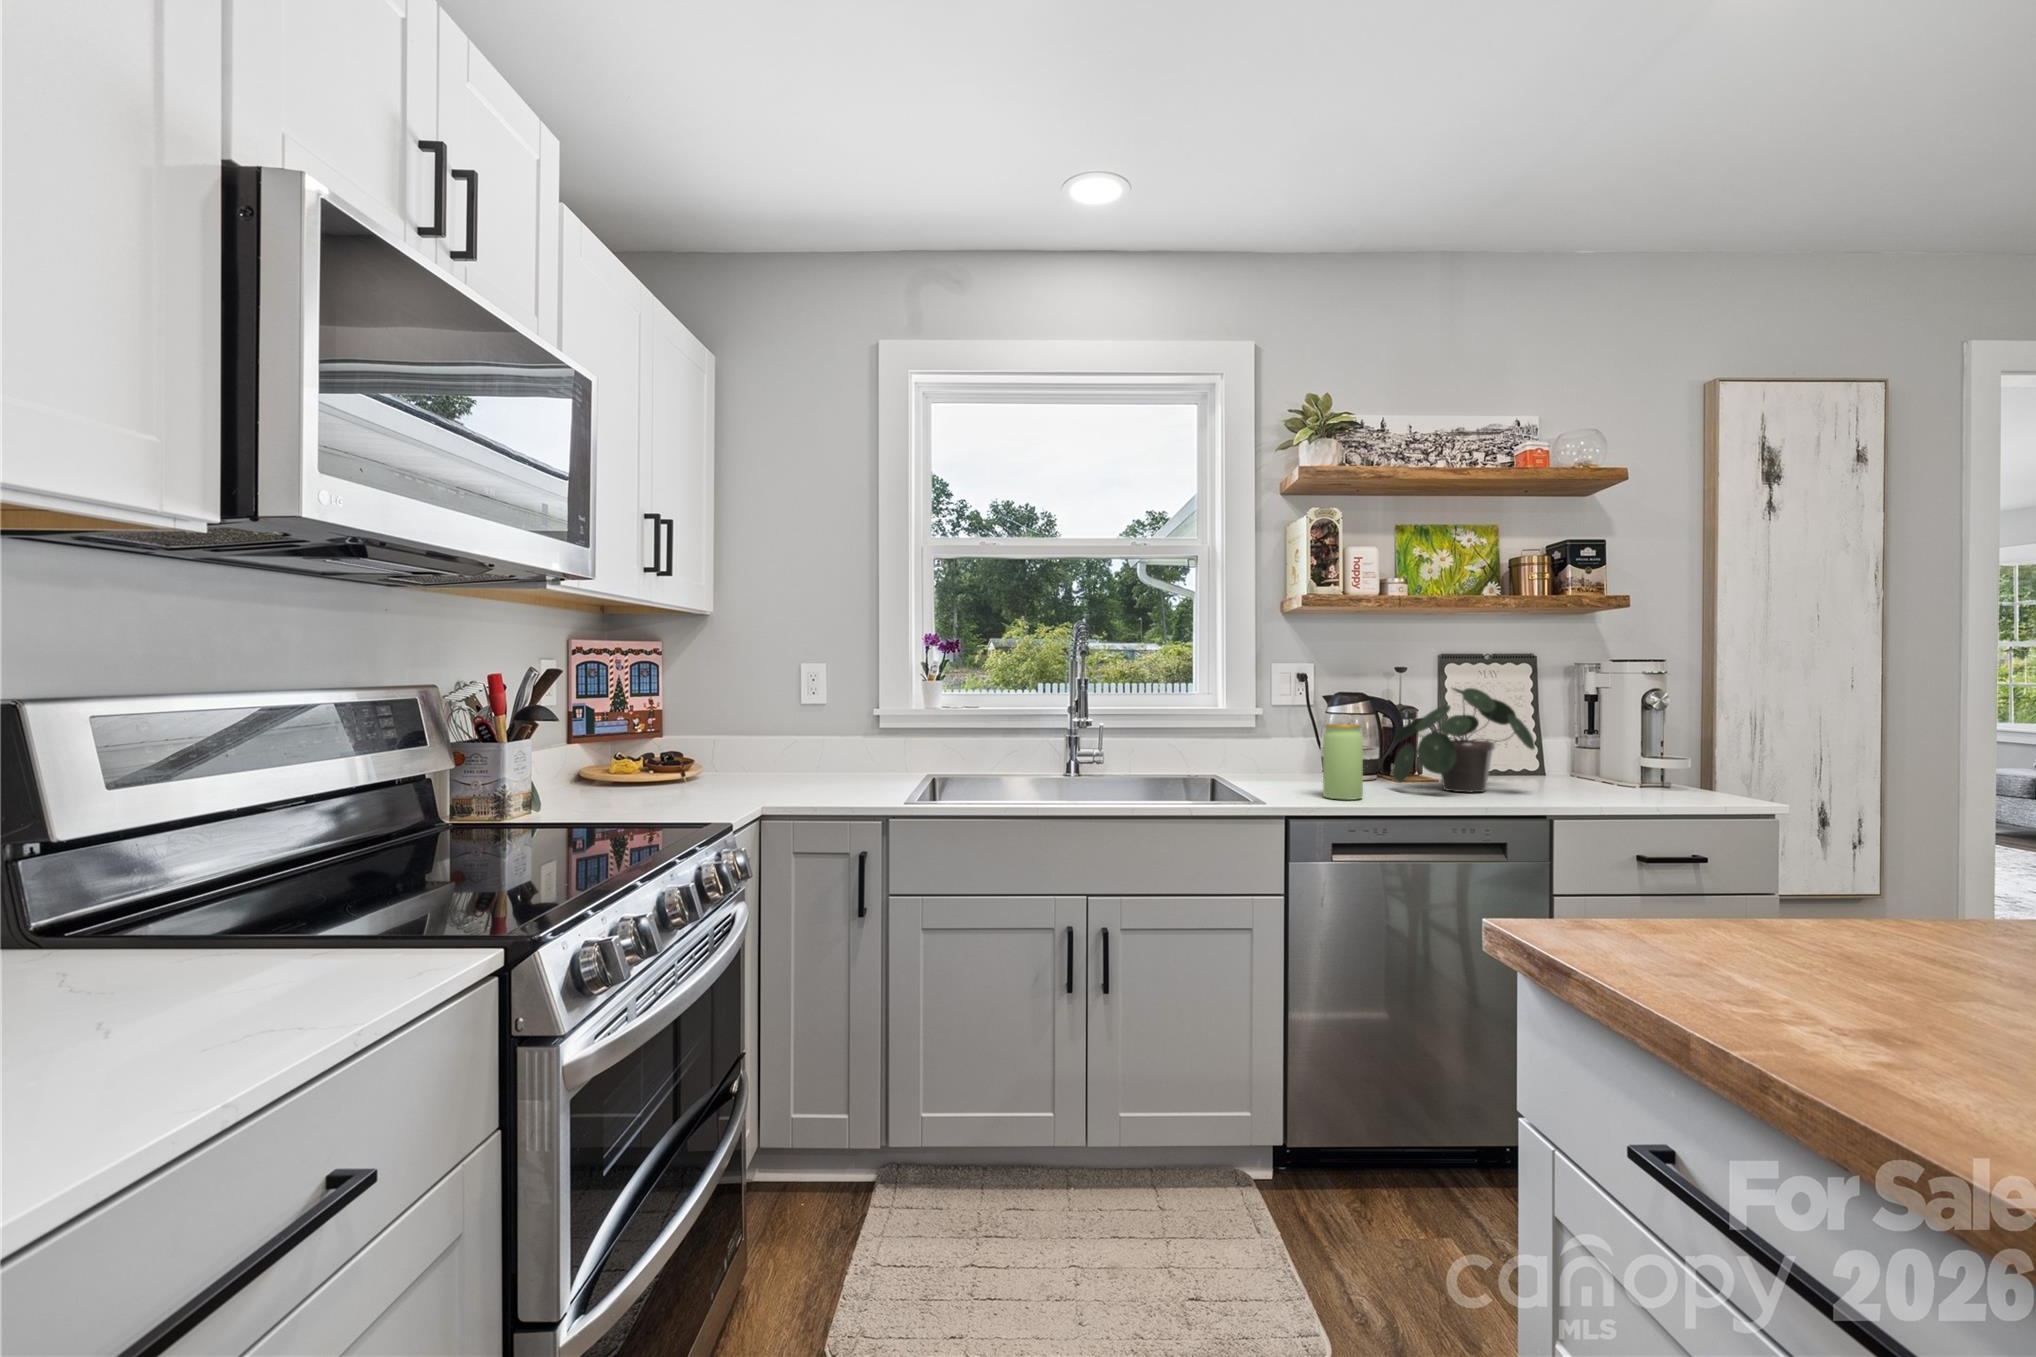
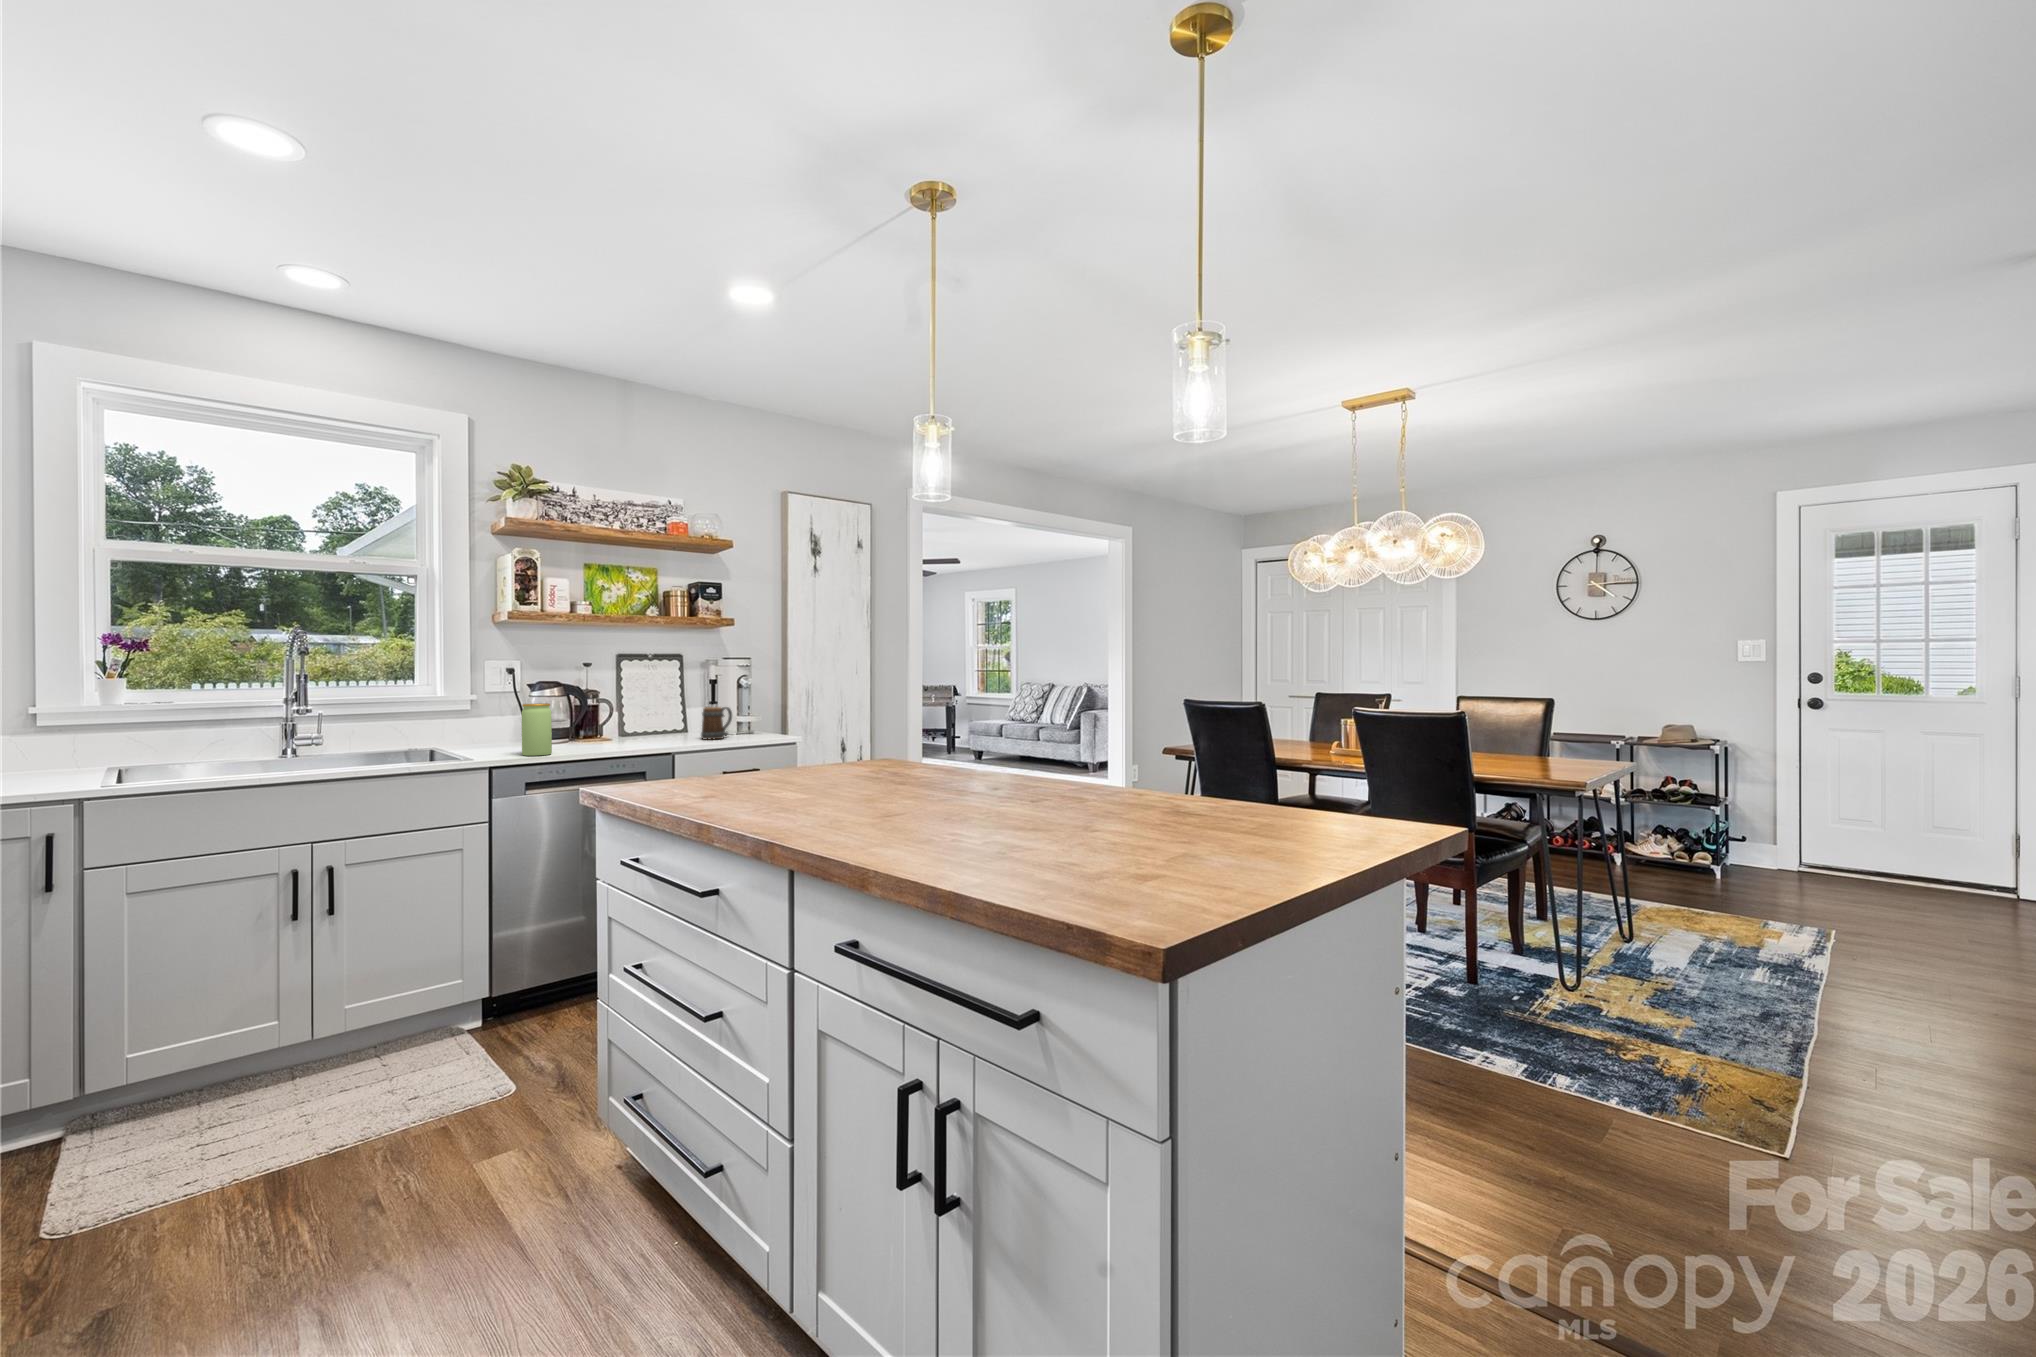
potted plant: present [1393,688,1535,792] -> none [577,677,670,746]
mug: none [1578,737,1633,790] -> present [701,707,732,739]

